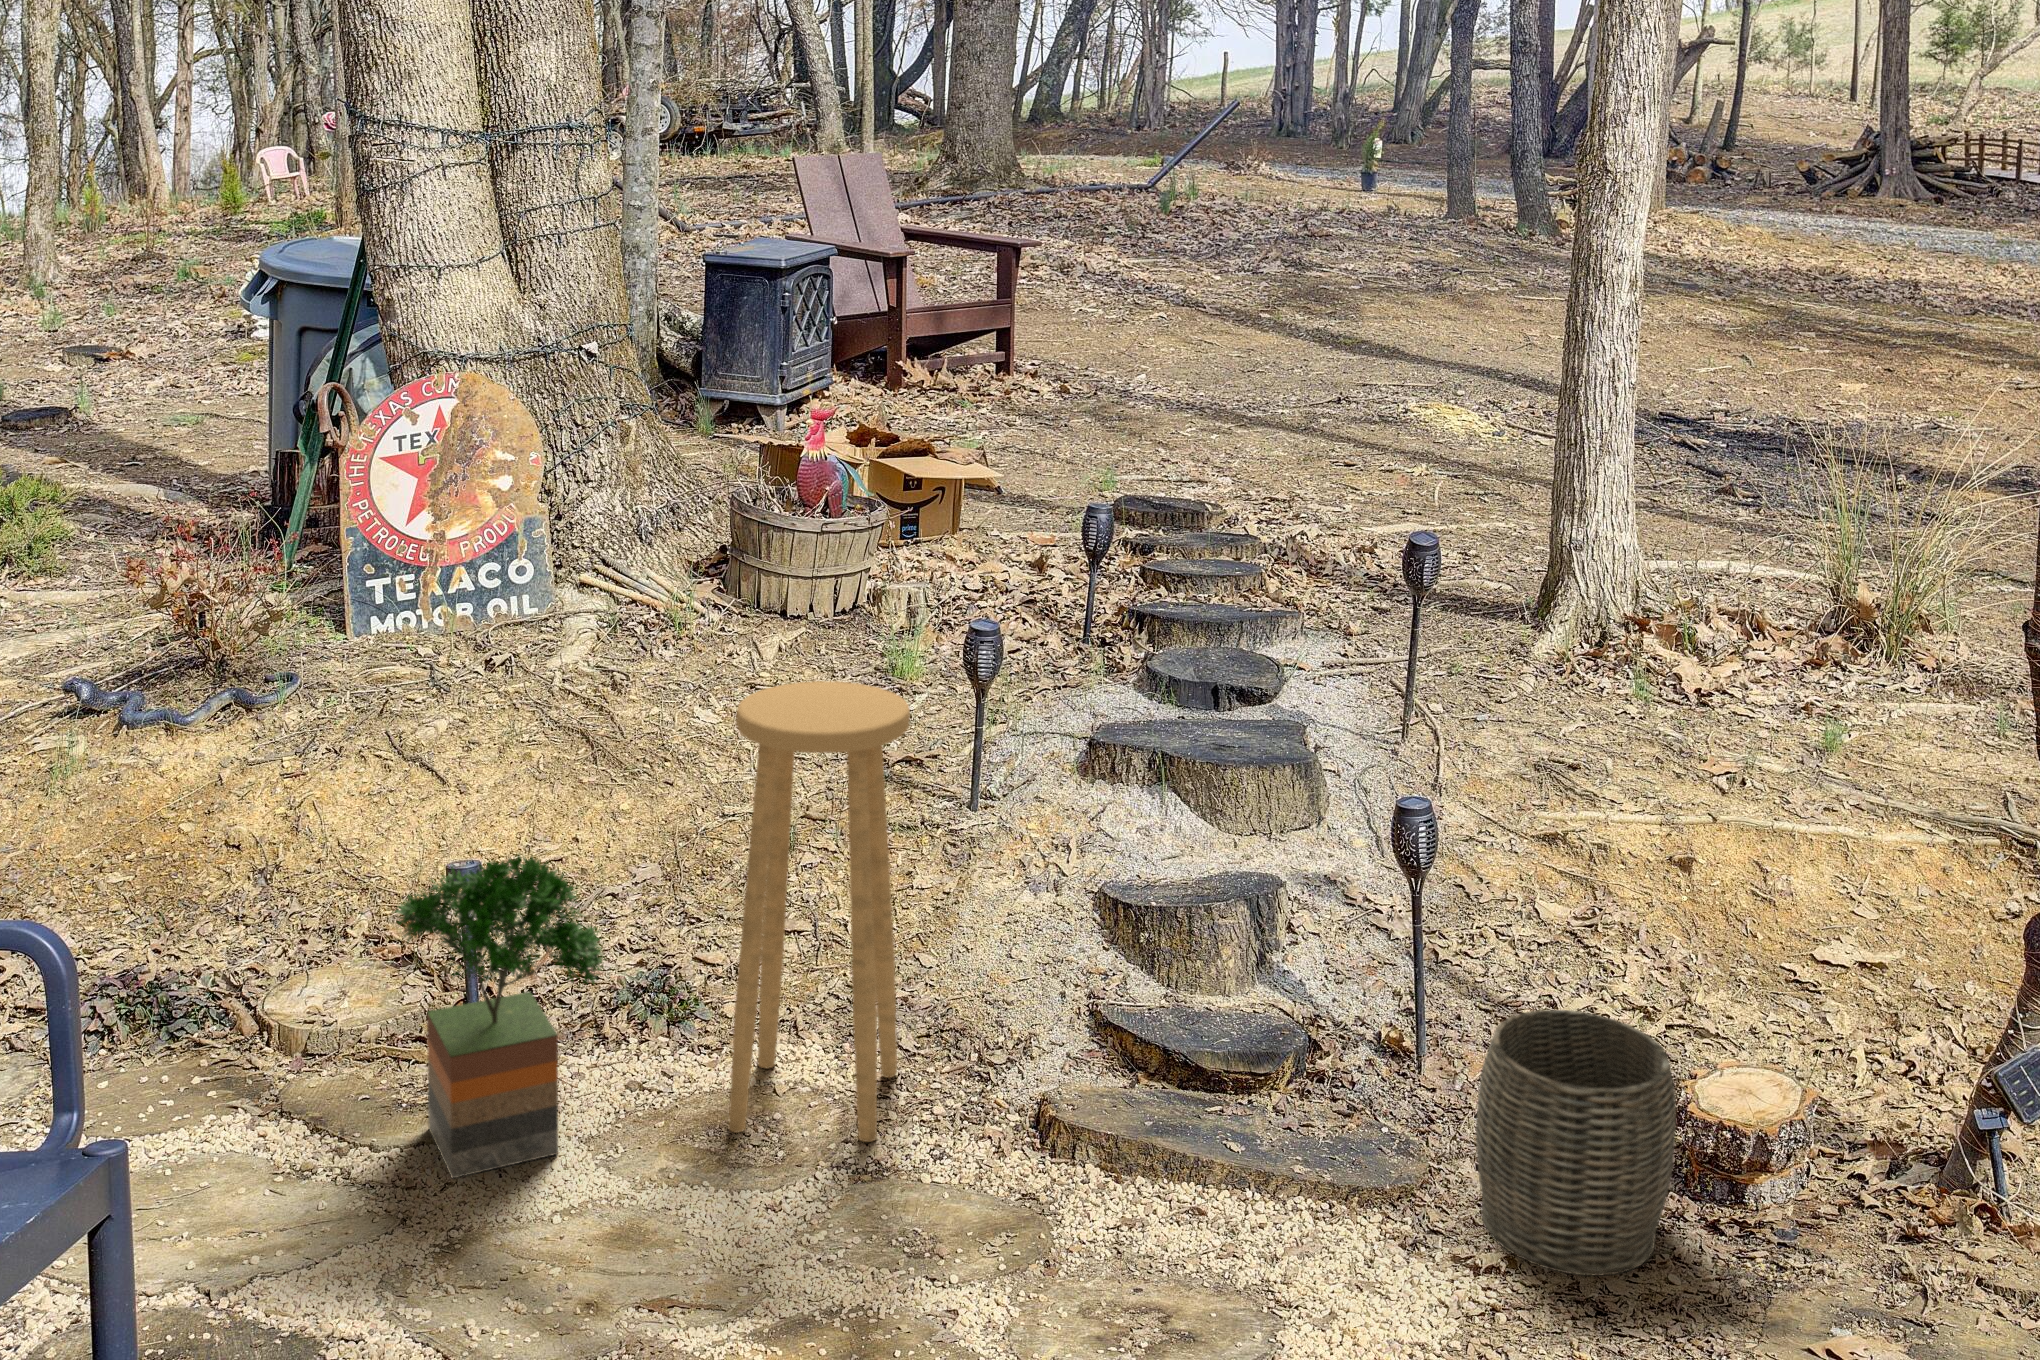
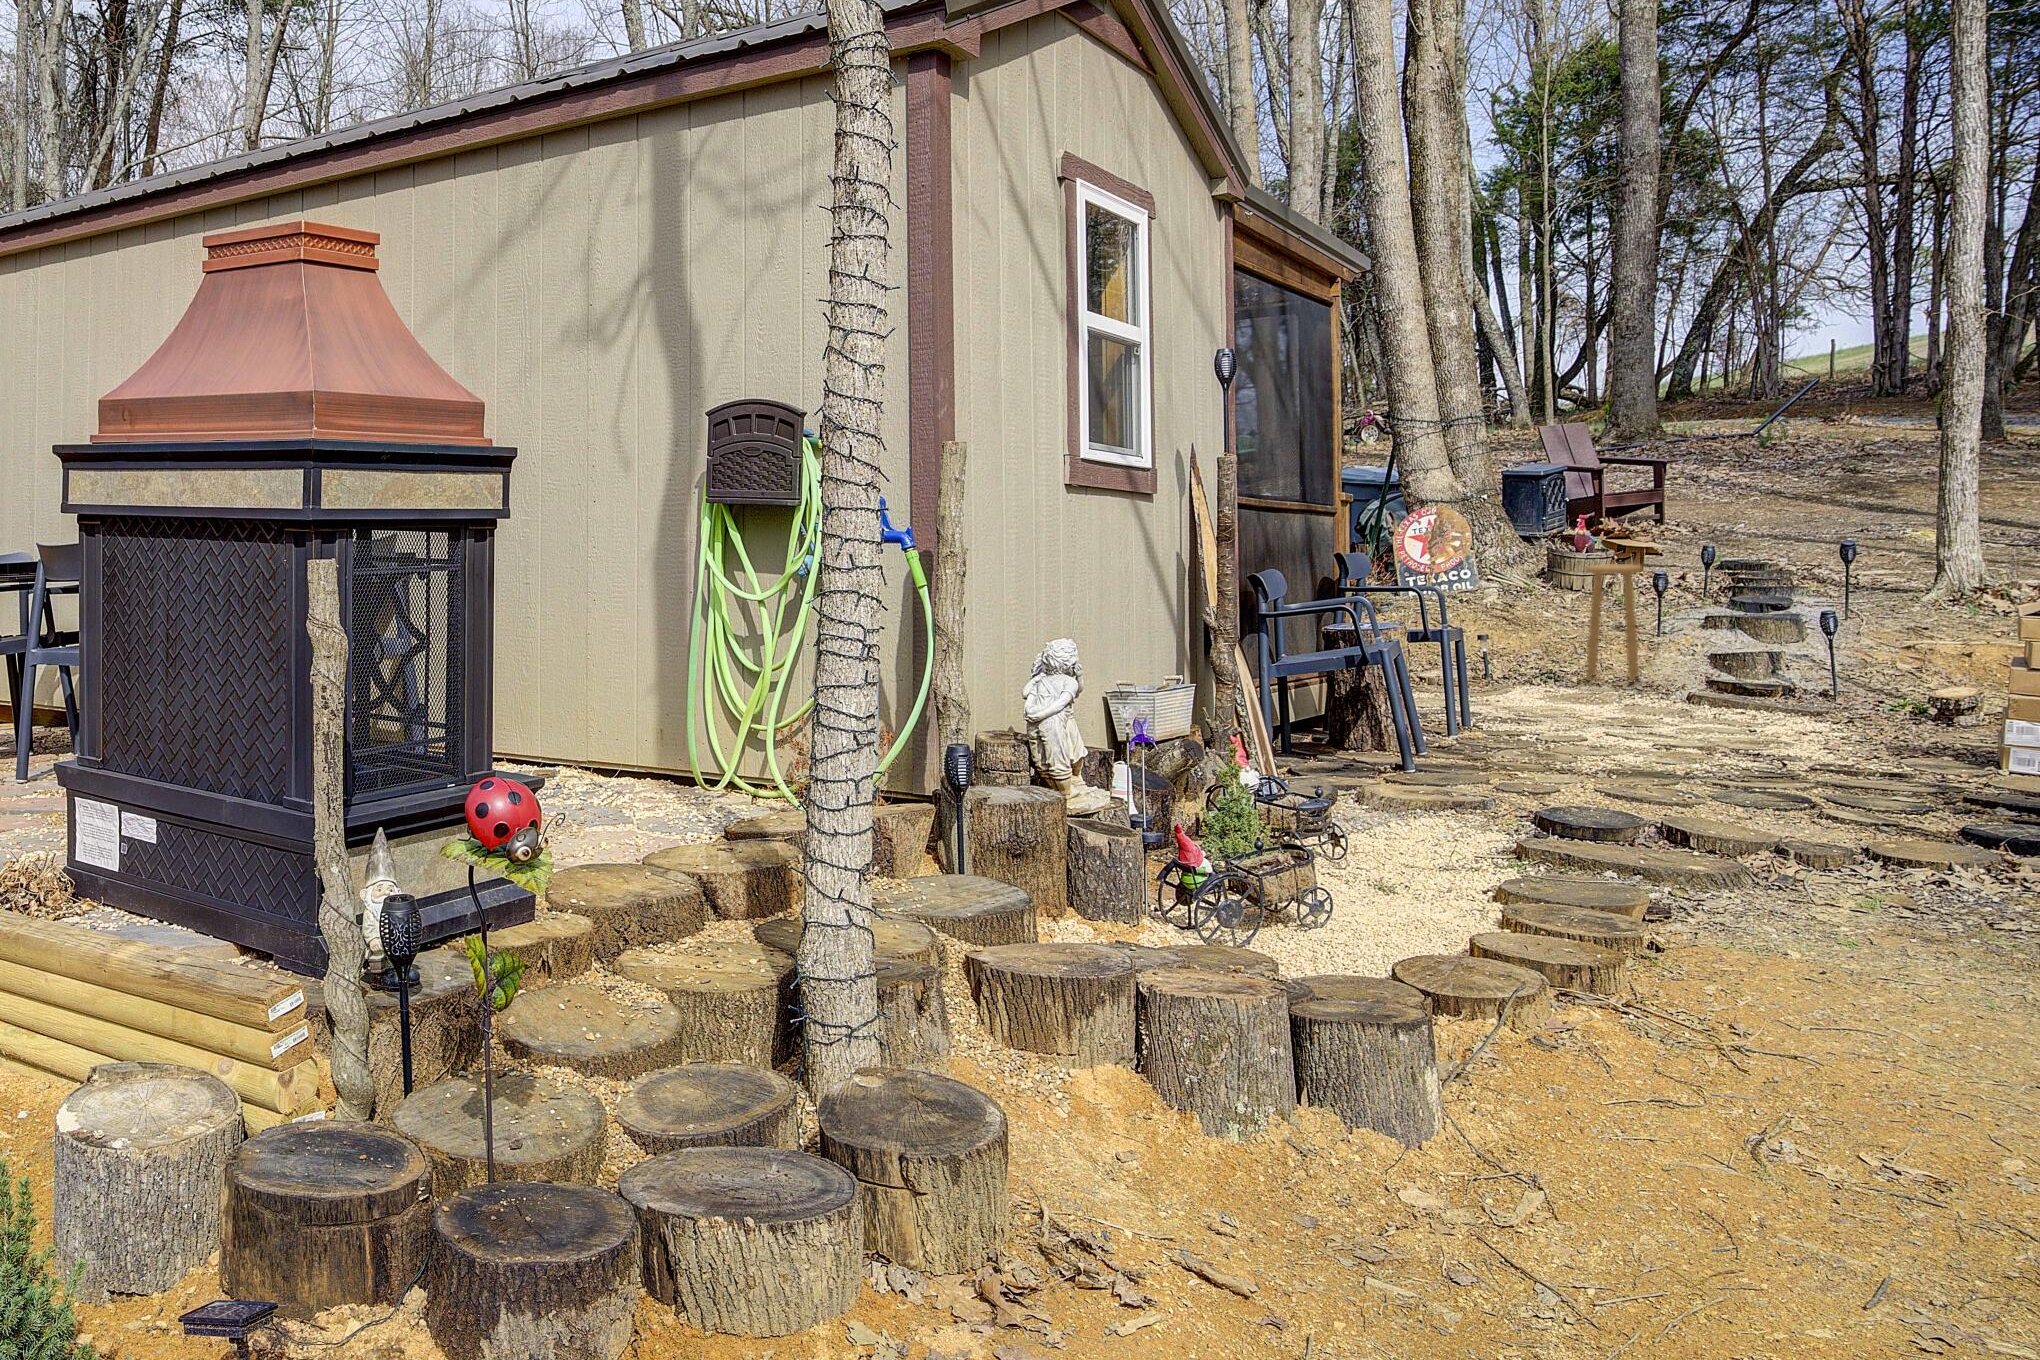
potted tree: present [395,855,603,1178] -> none [1485,607,1550,682]
woven basket: present [1476,1010,1676,1276] -> none [1842,641,1913,701]

